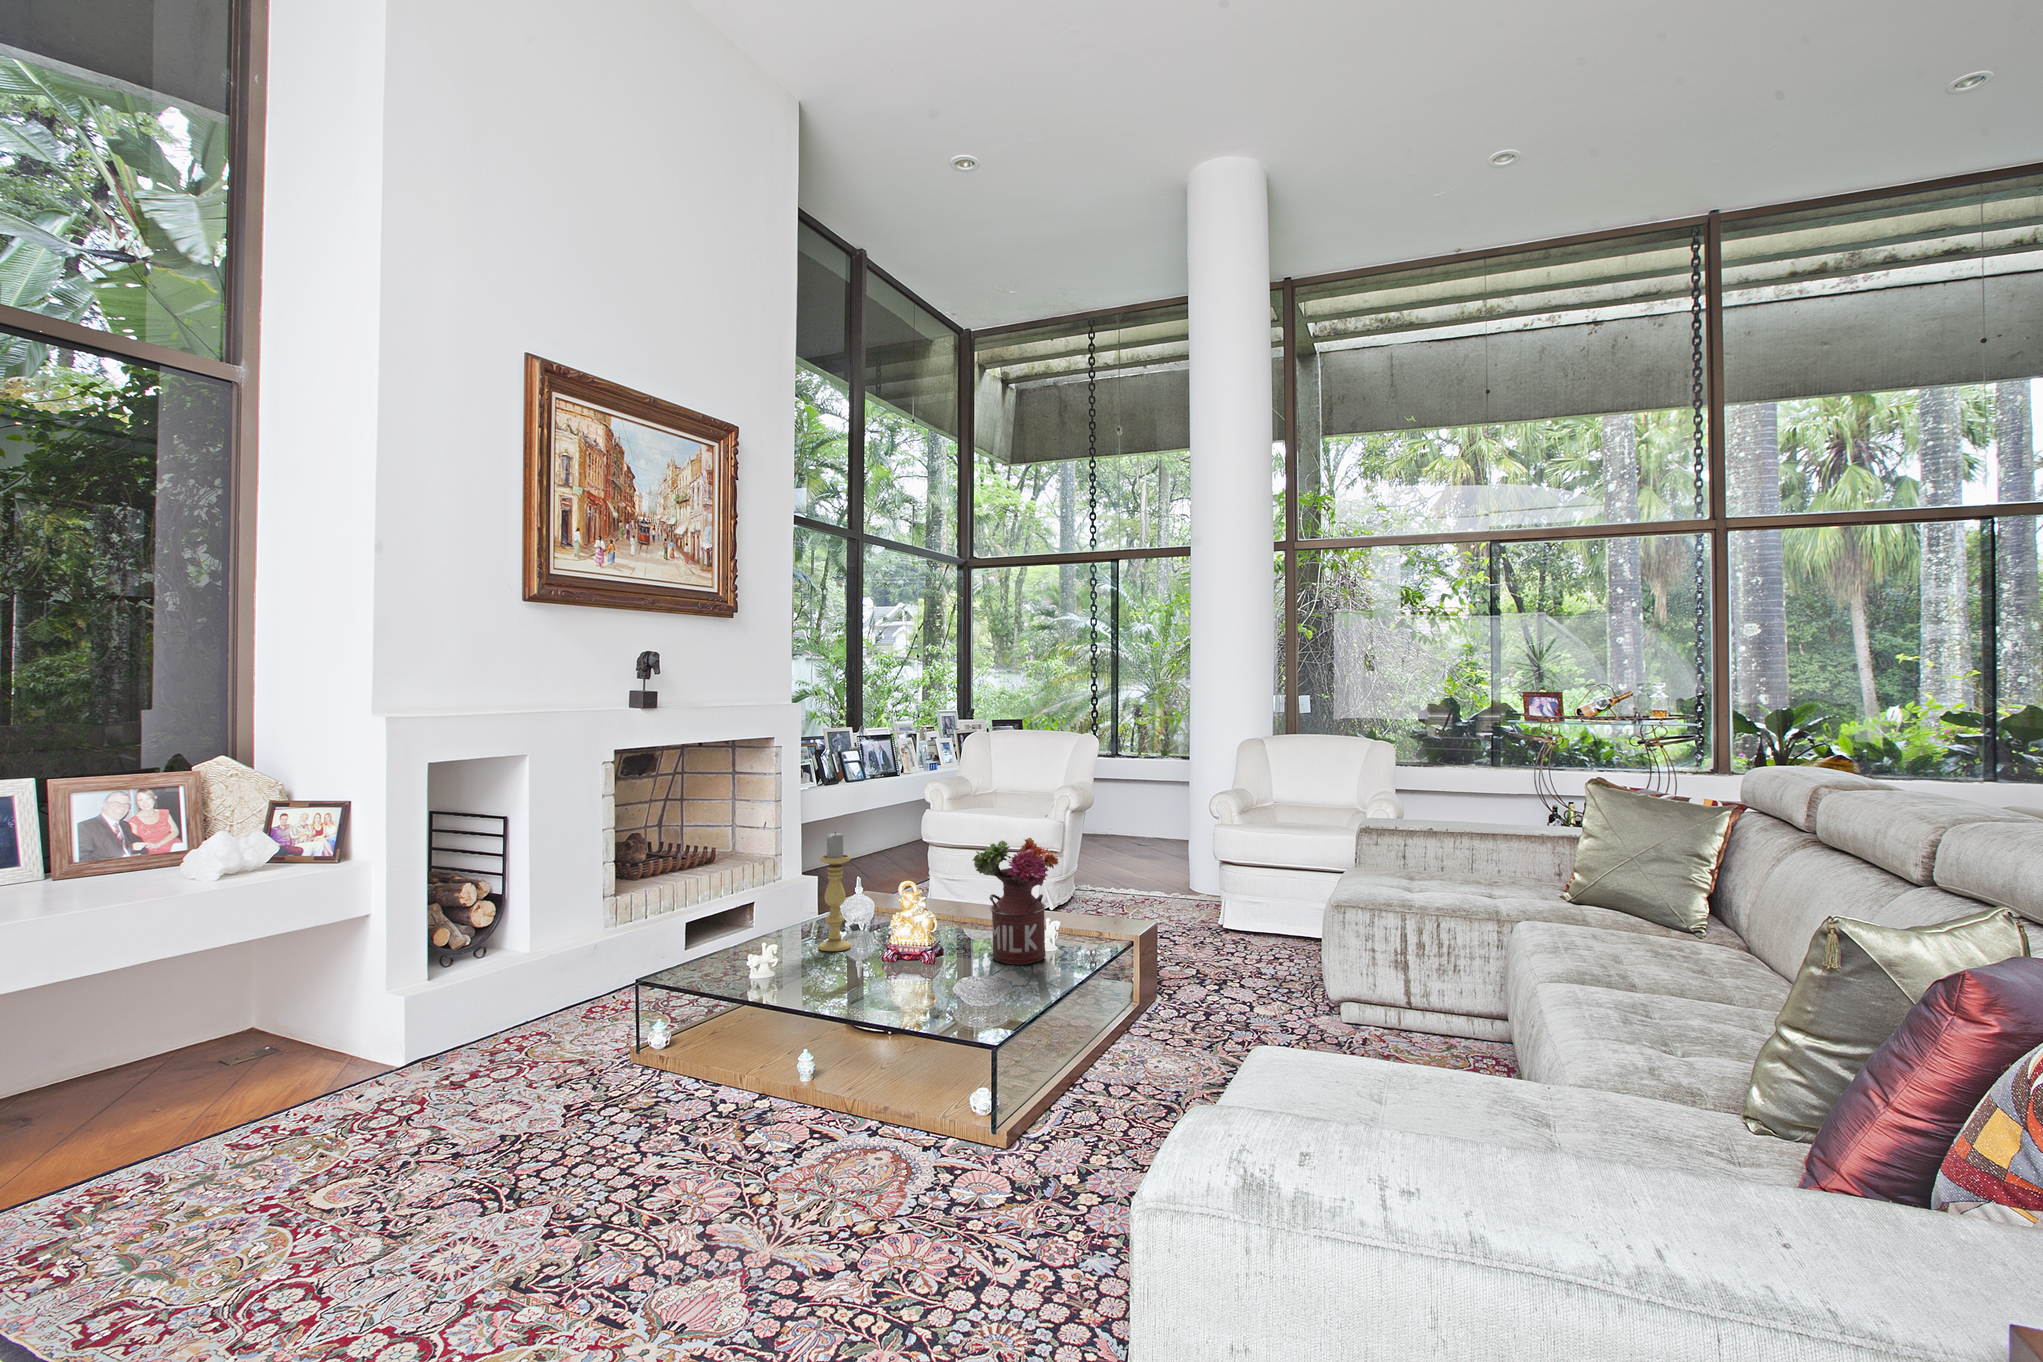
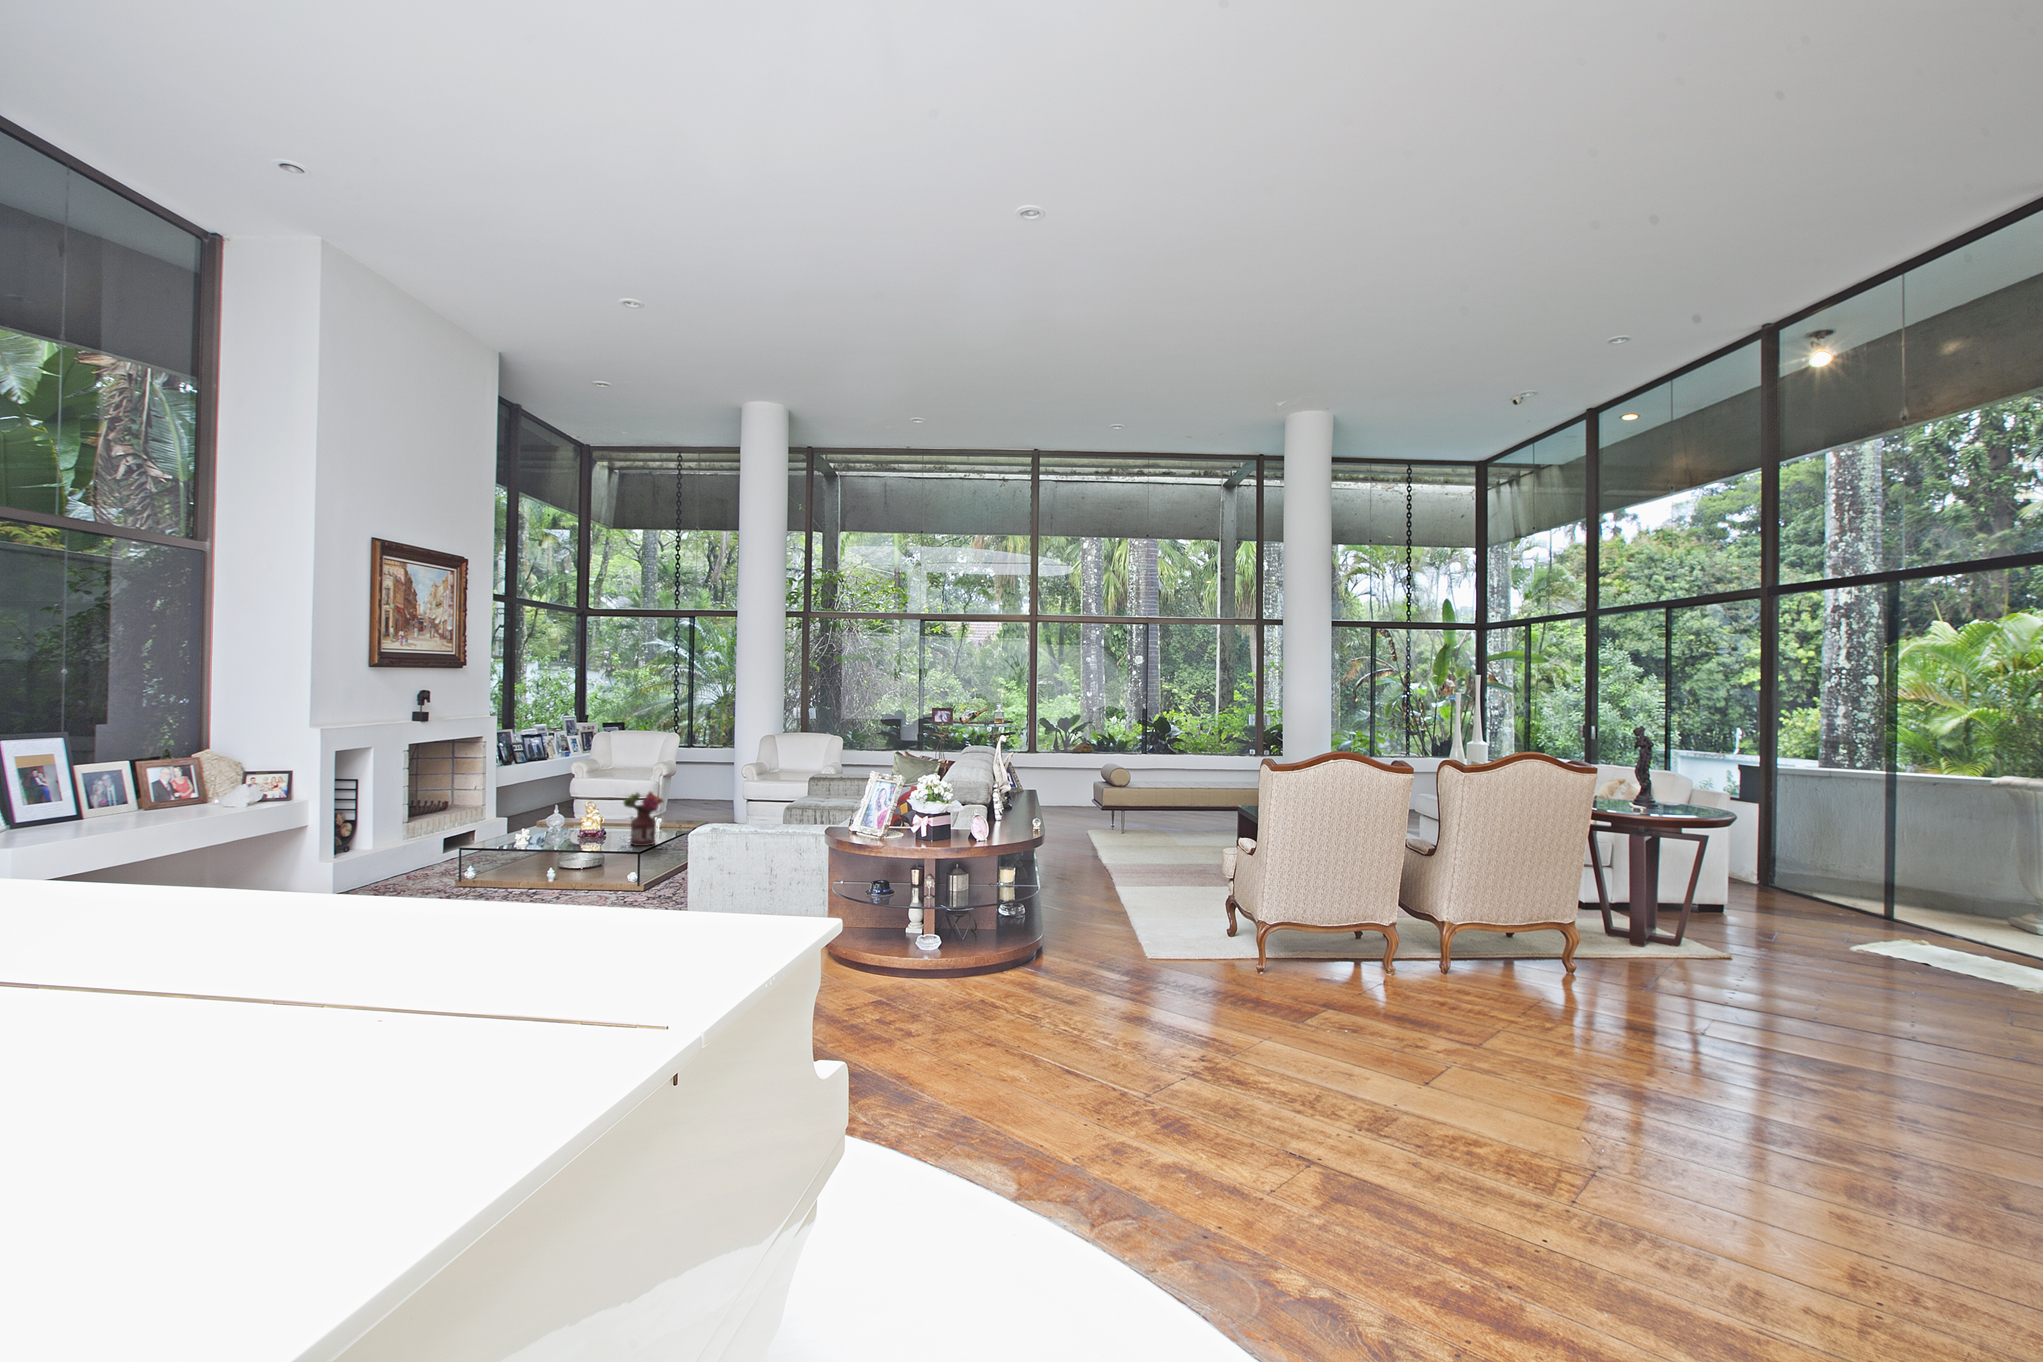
candle holder: present [819,832,851,951] -> none [540,789,559,844]

